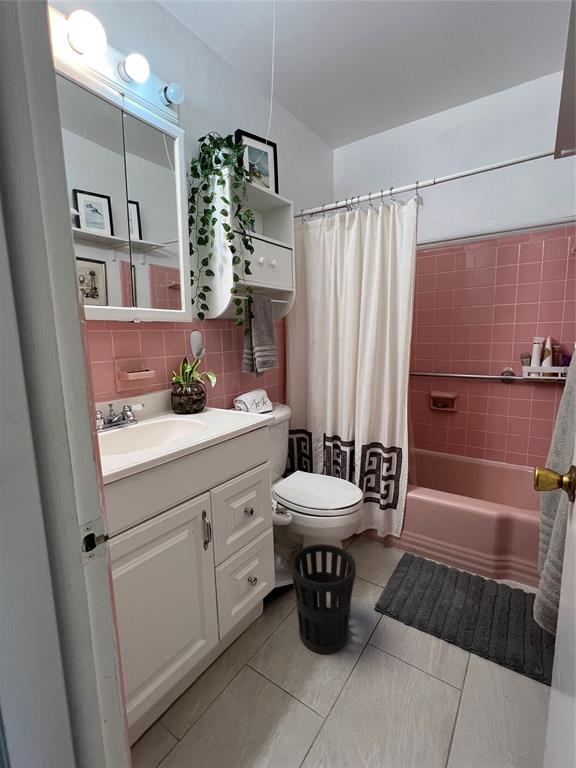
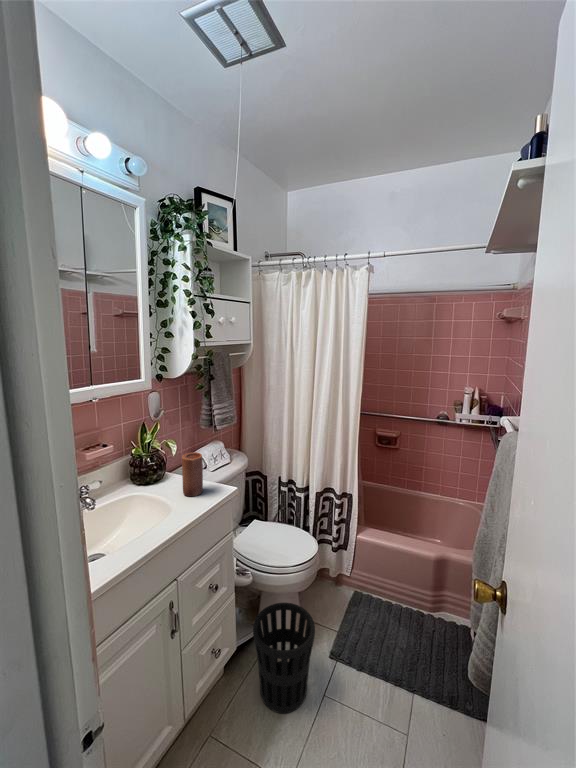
candle: none [219,379,240,421] -> present [182,452,203,497]

